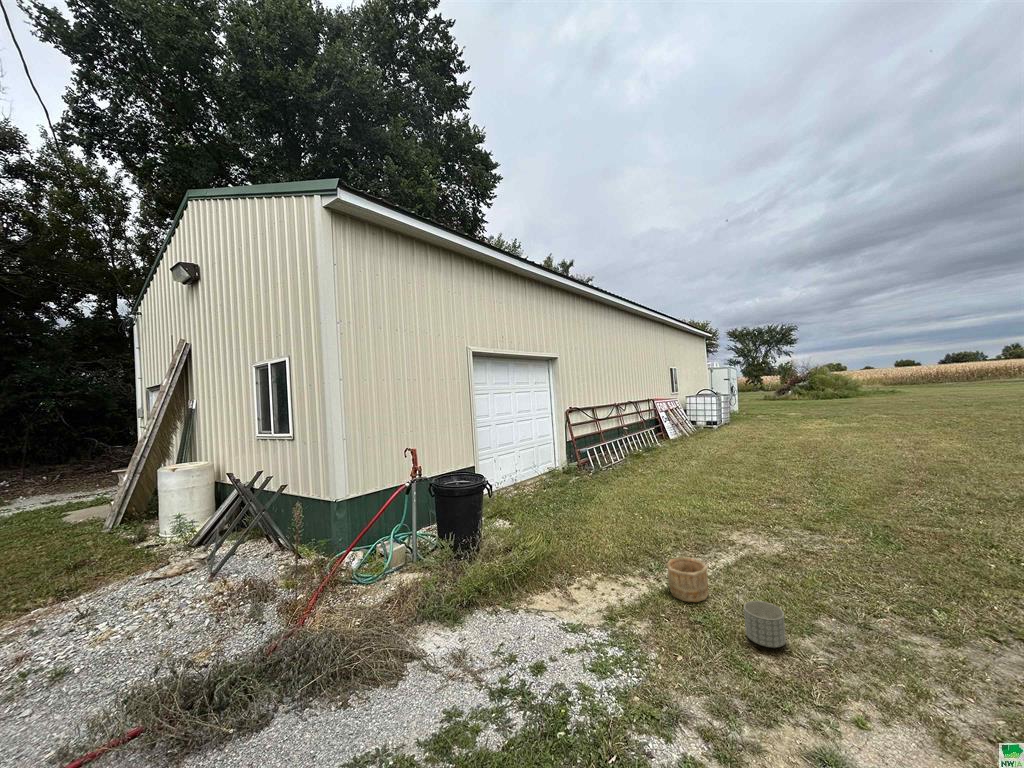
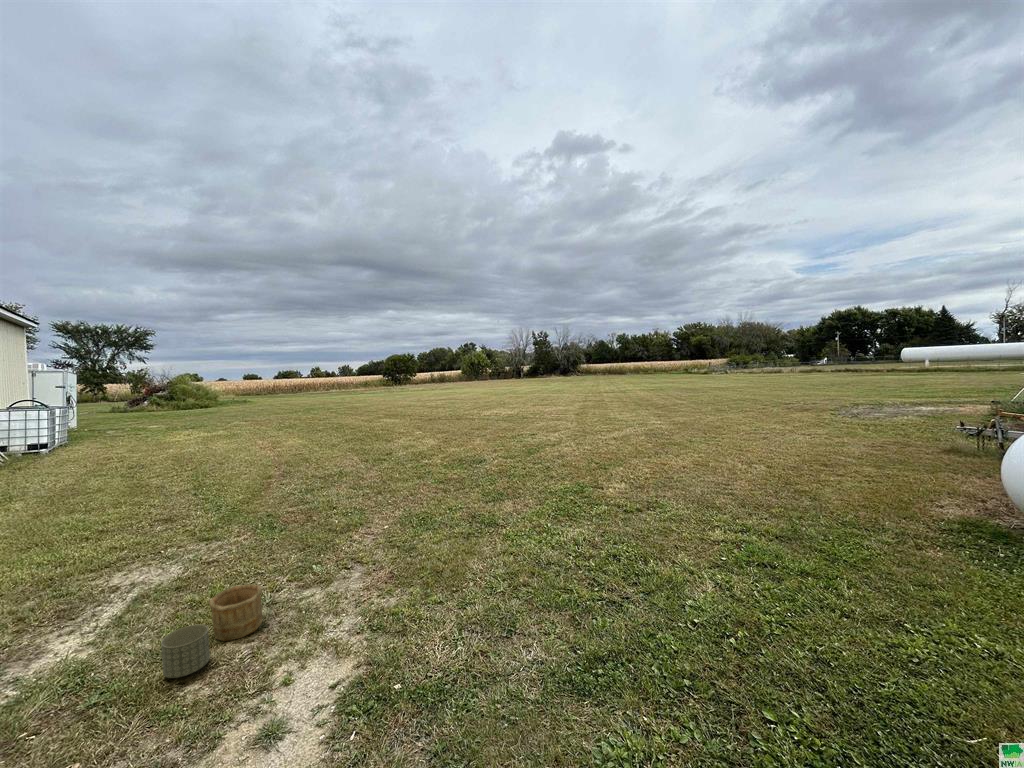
wooden bucket: present [666,557,709,602] -> present [209,584,262,641]

